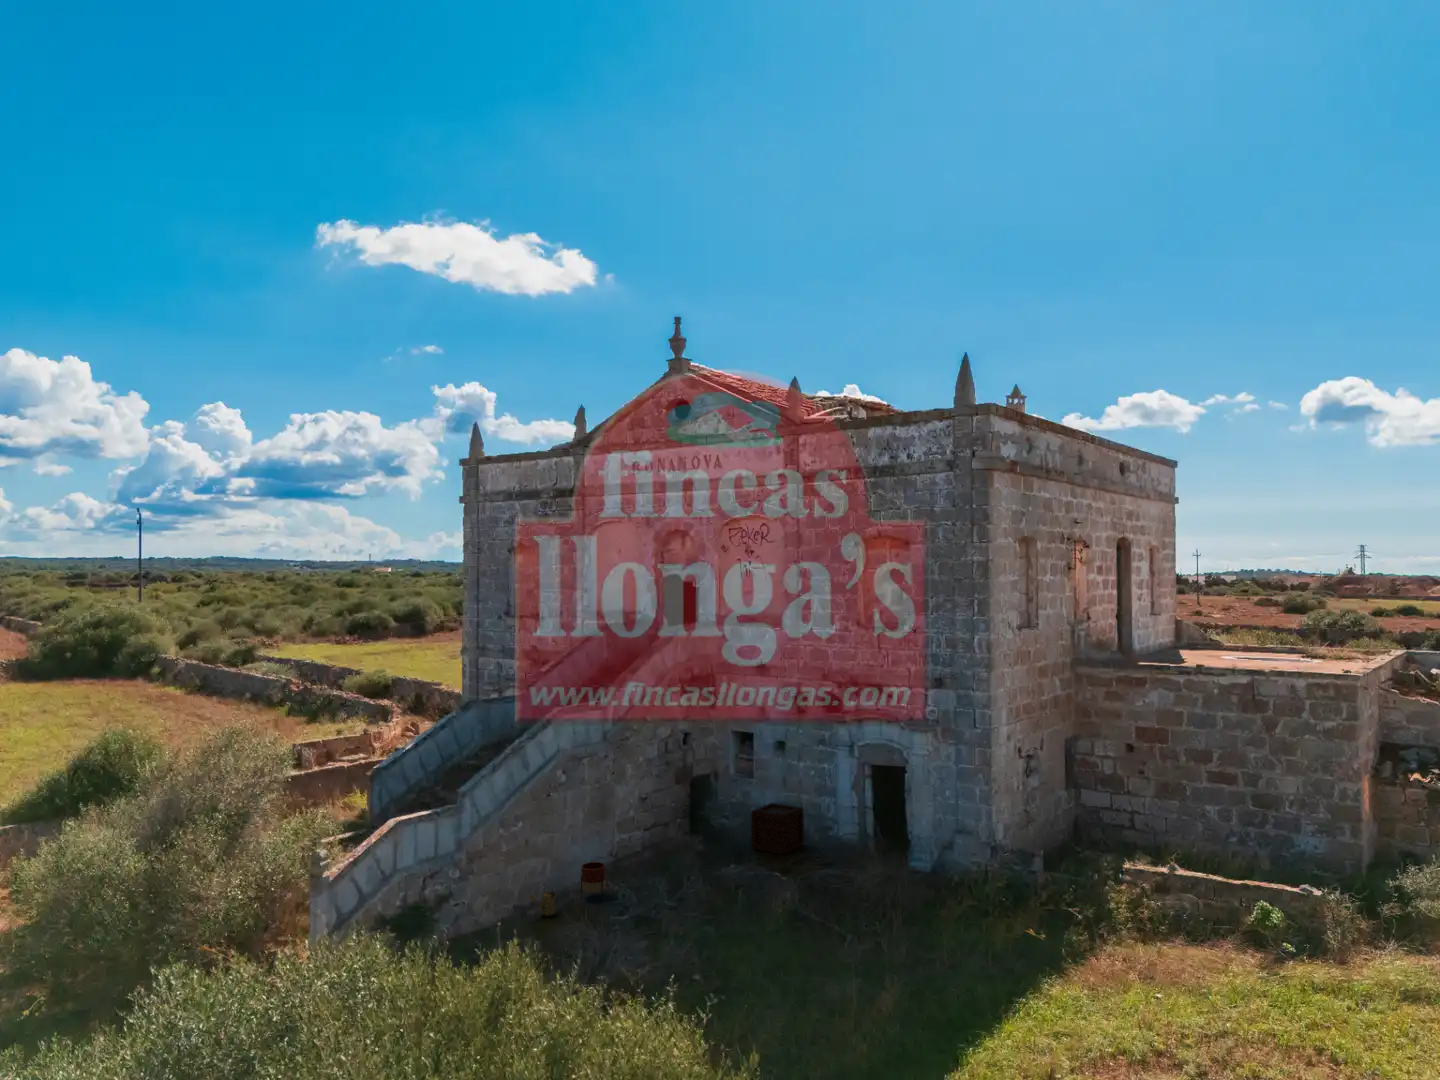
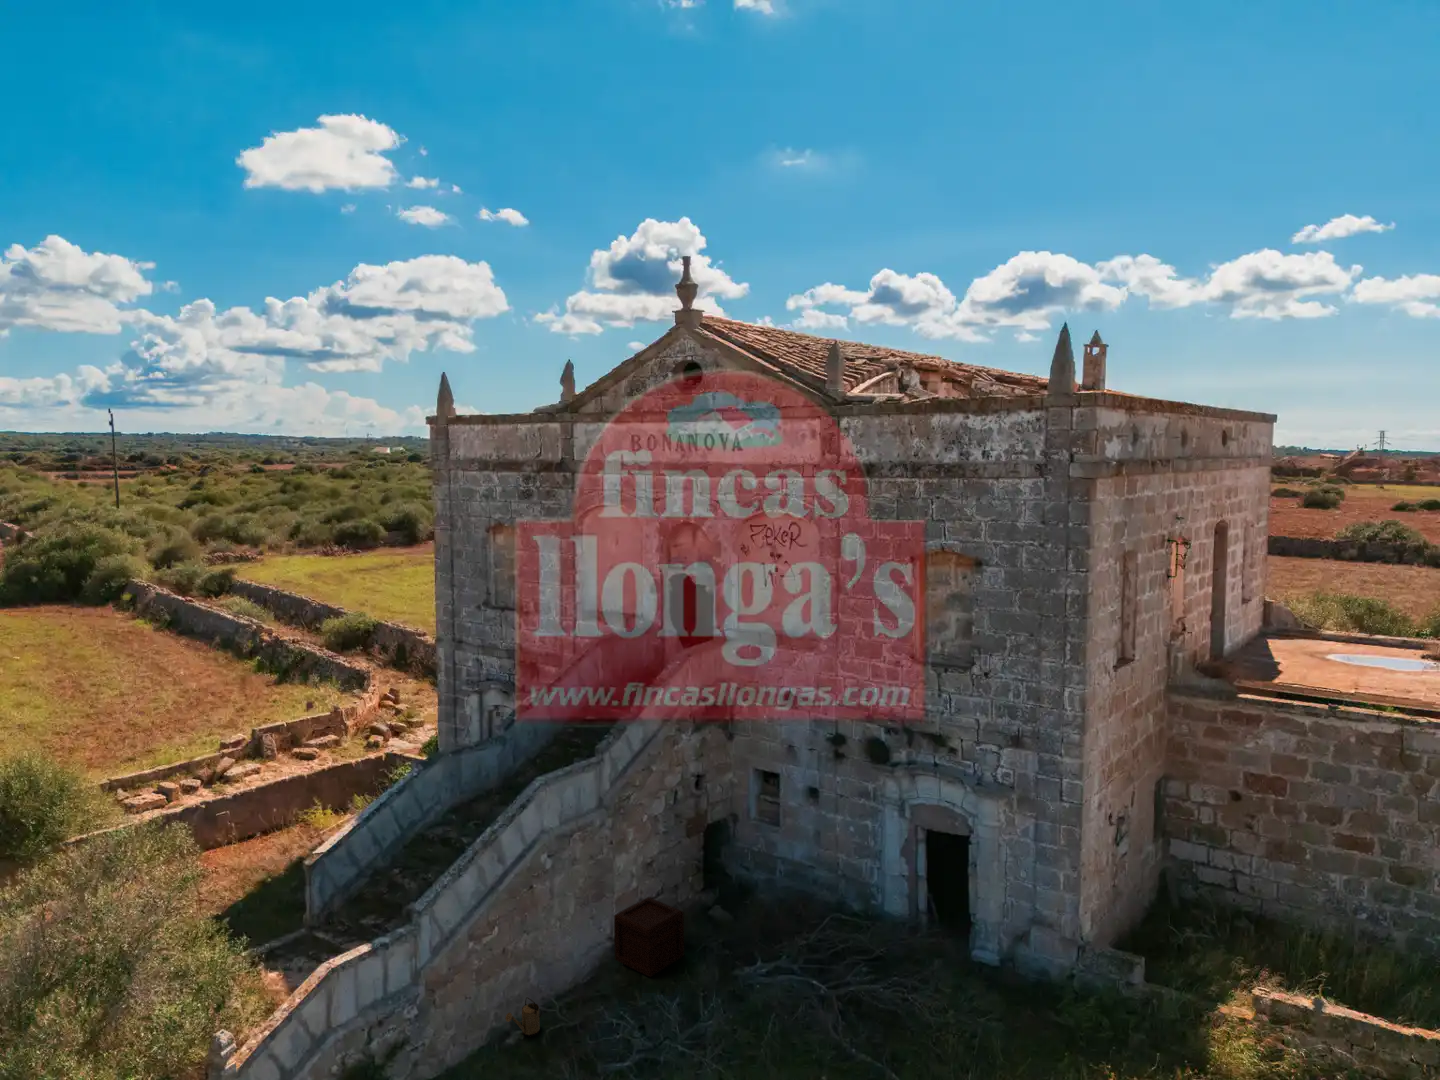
wooden crate: present [751,803,804,855] -> present [614,897,684,977]
planter: present [581,862,606,901] -> none [571,955,602,1007]

